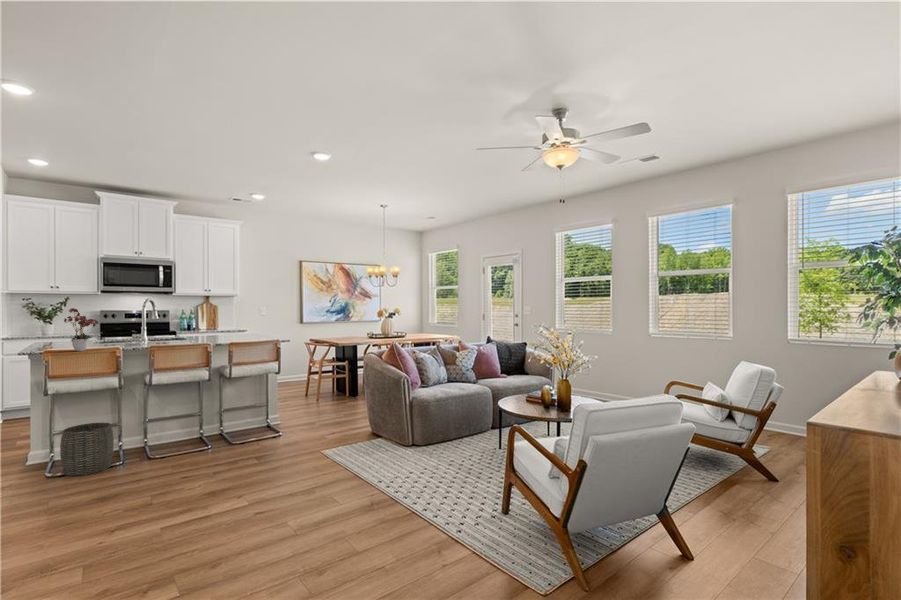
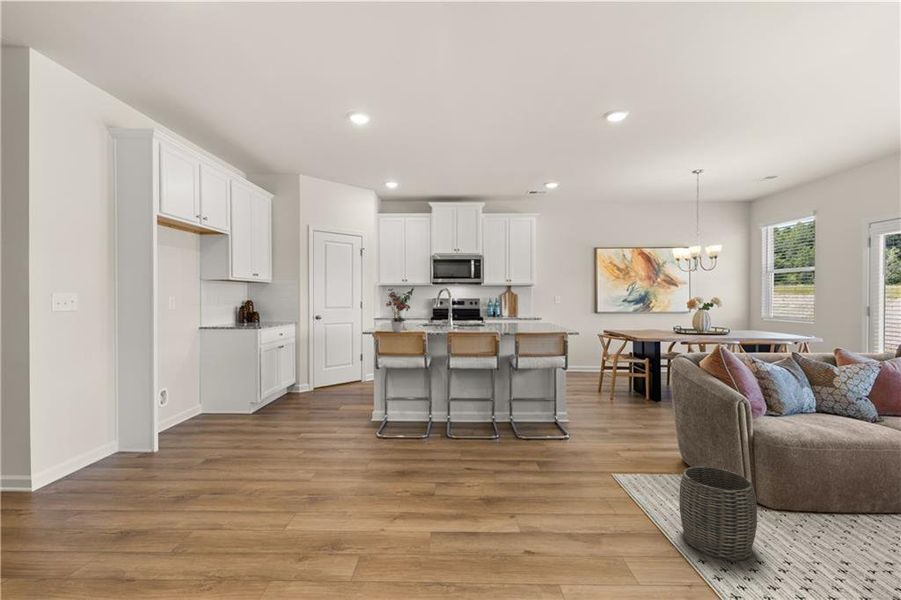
woven basket: present [60,423,114,476] -> present [679,466,757,561]

